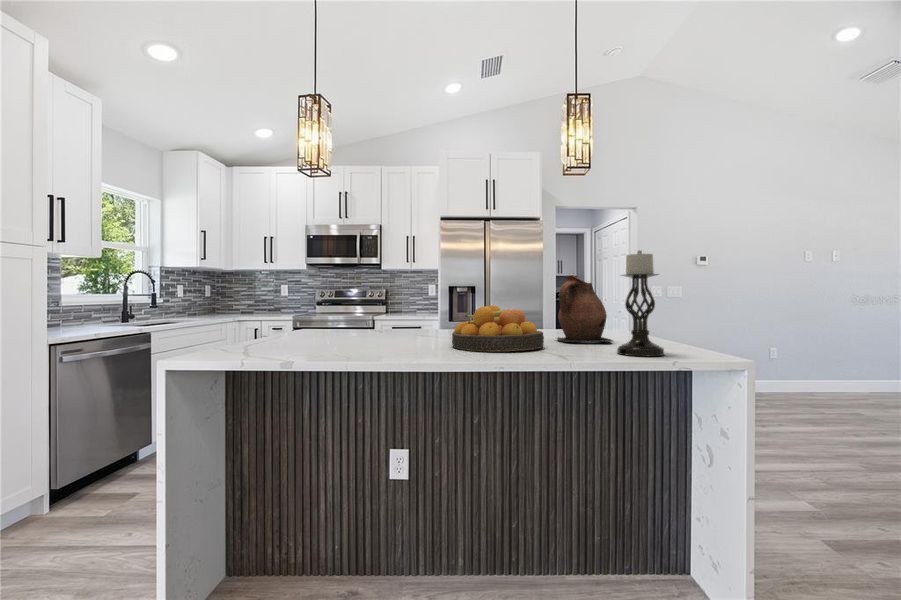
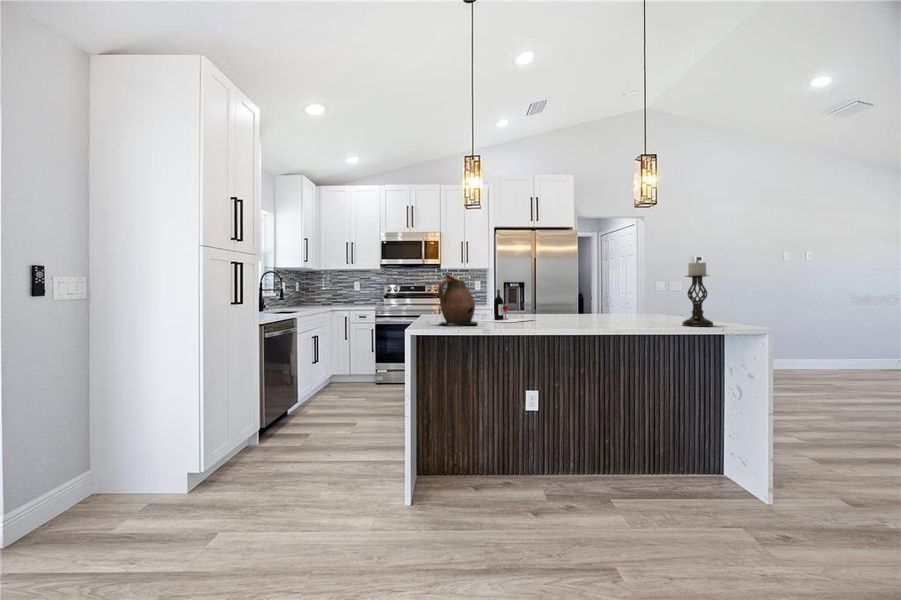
ceramic pitcher: present [557,275,613,343] -> present [438,275,477,325]
wine bottle: none [329,295,424,344] -> present [479,290,533,322]
fruit bowl: present [452,305,544,352] -> none [568,296,631,325]

